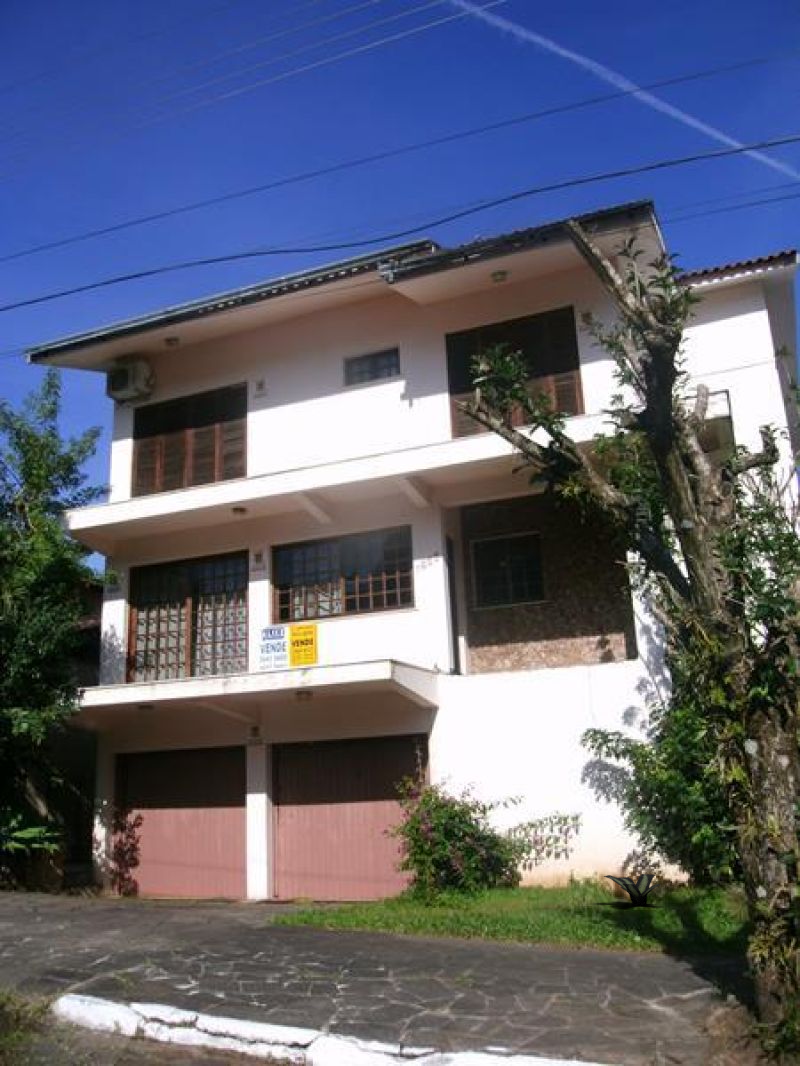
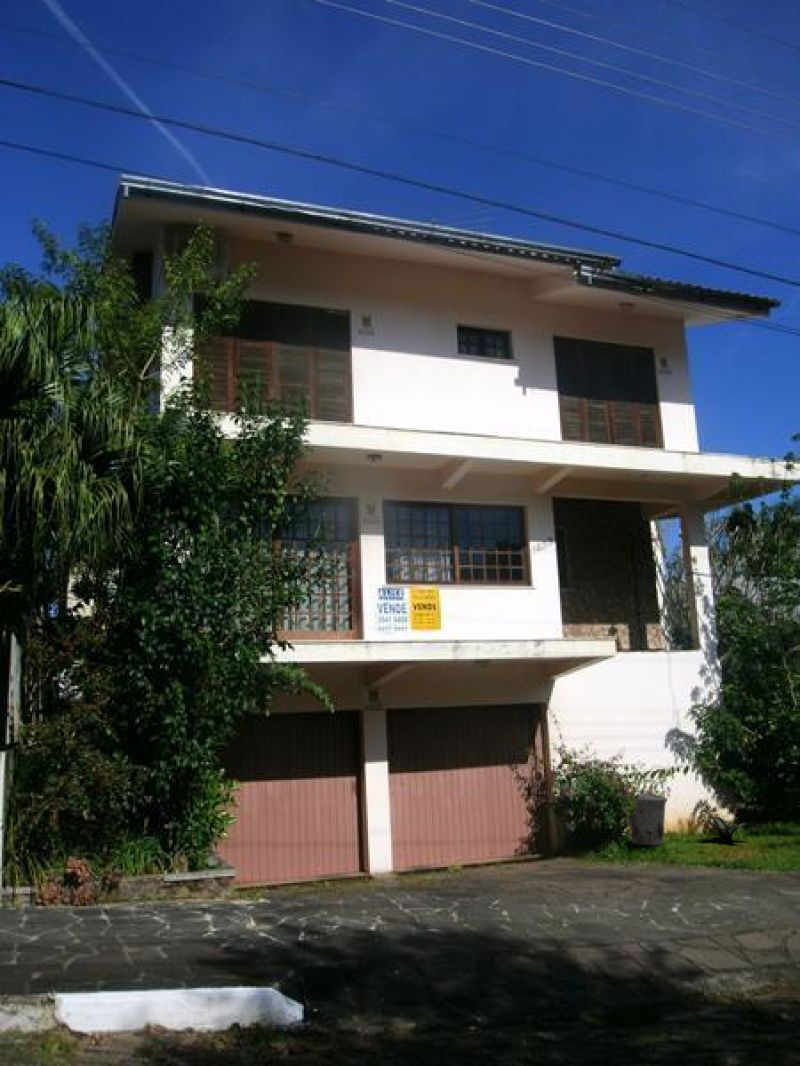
trash can: none [505,835,556,902] -> present [630,791,668,845]

